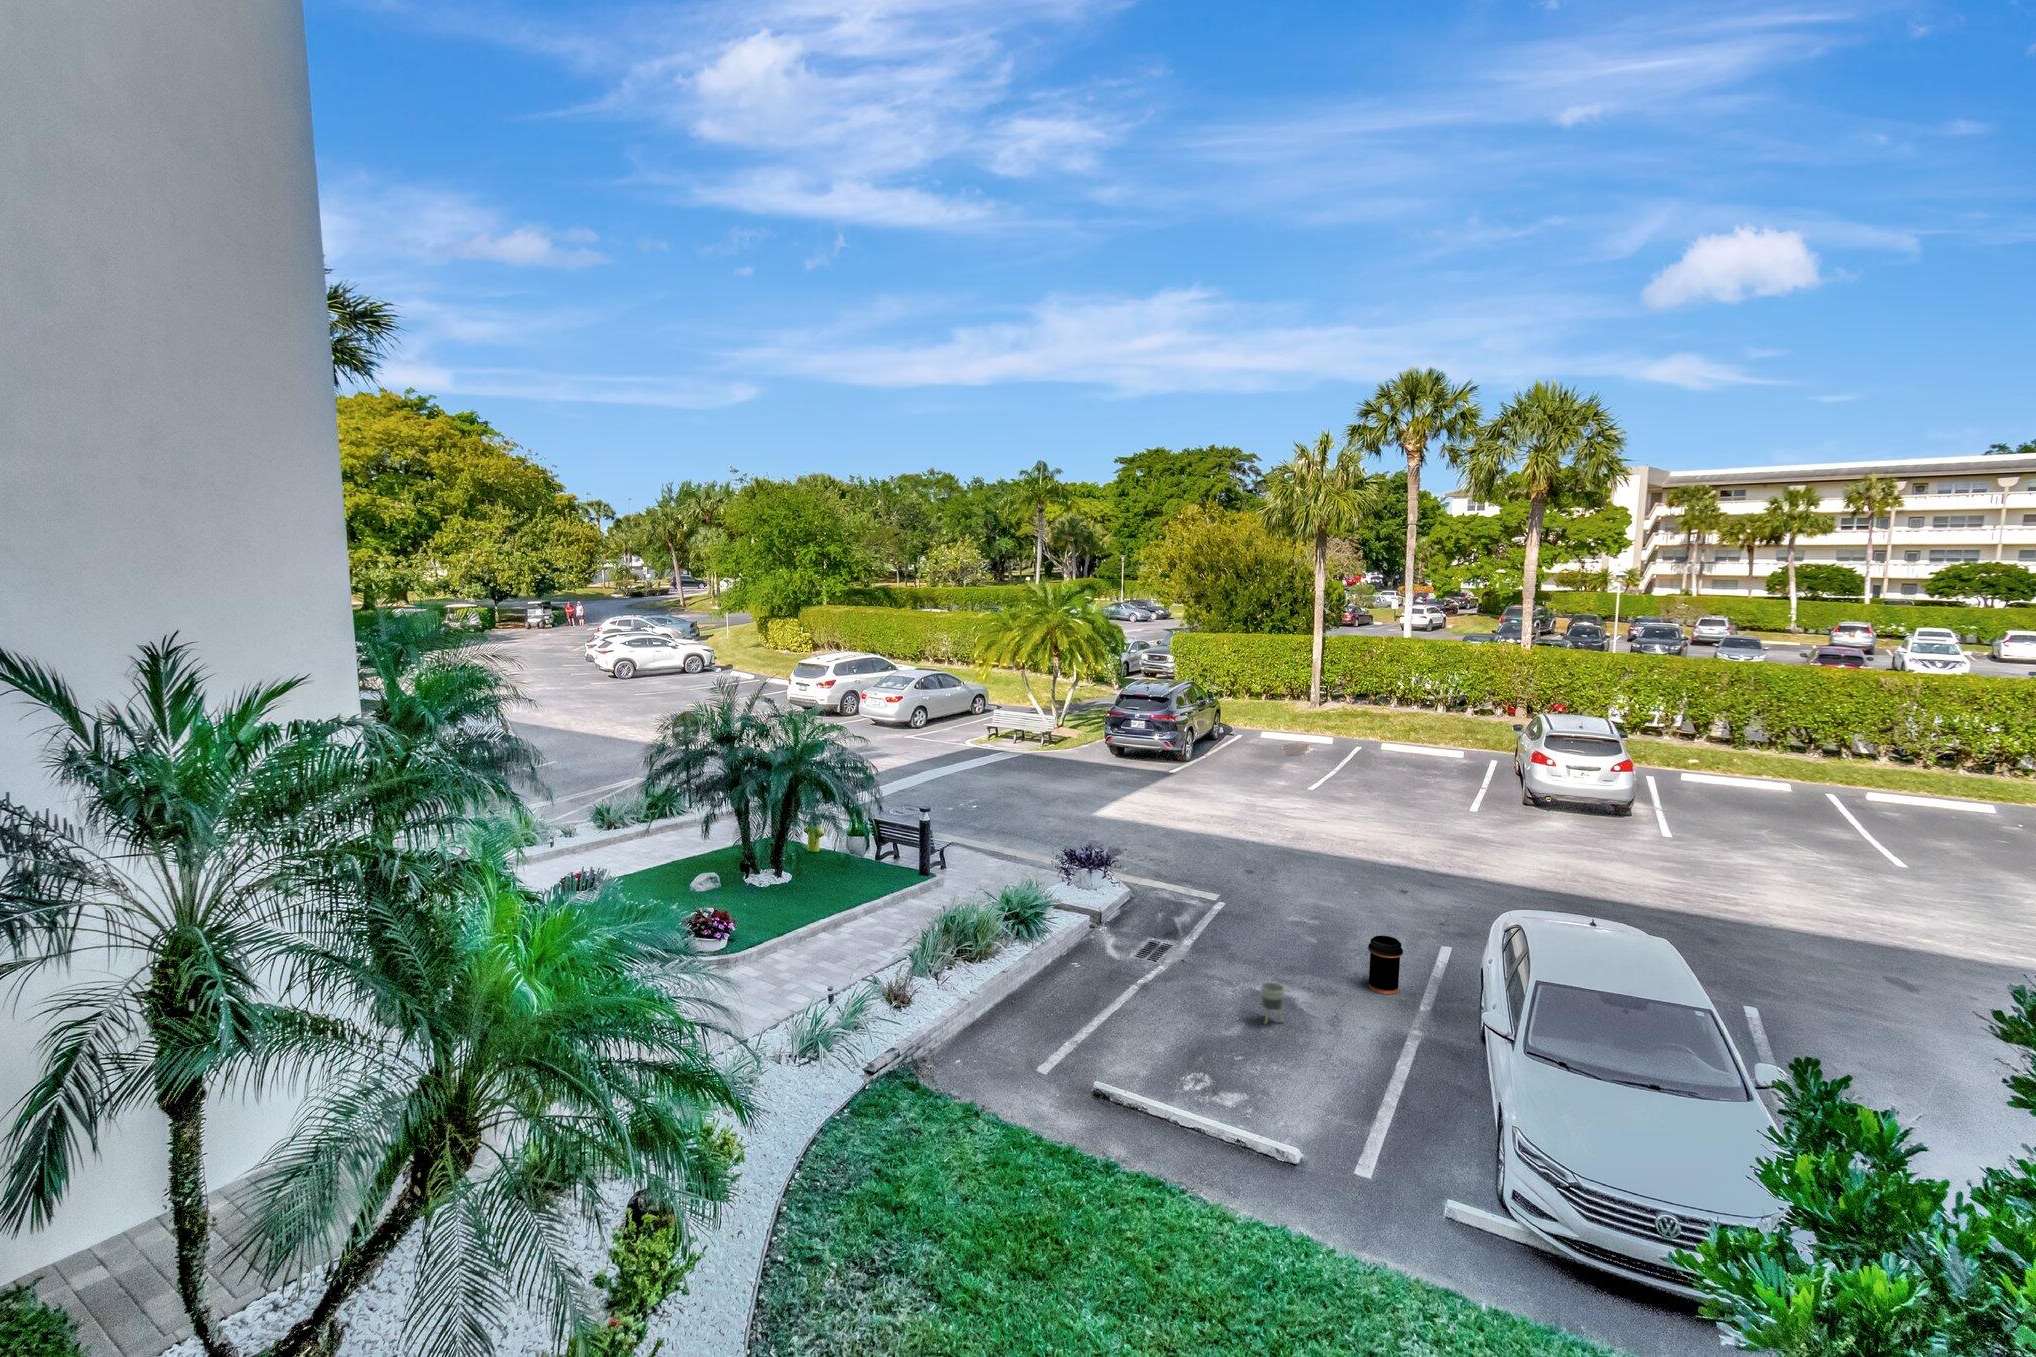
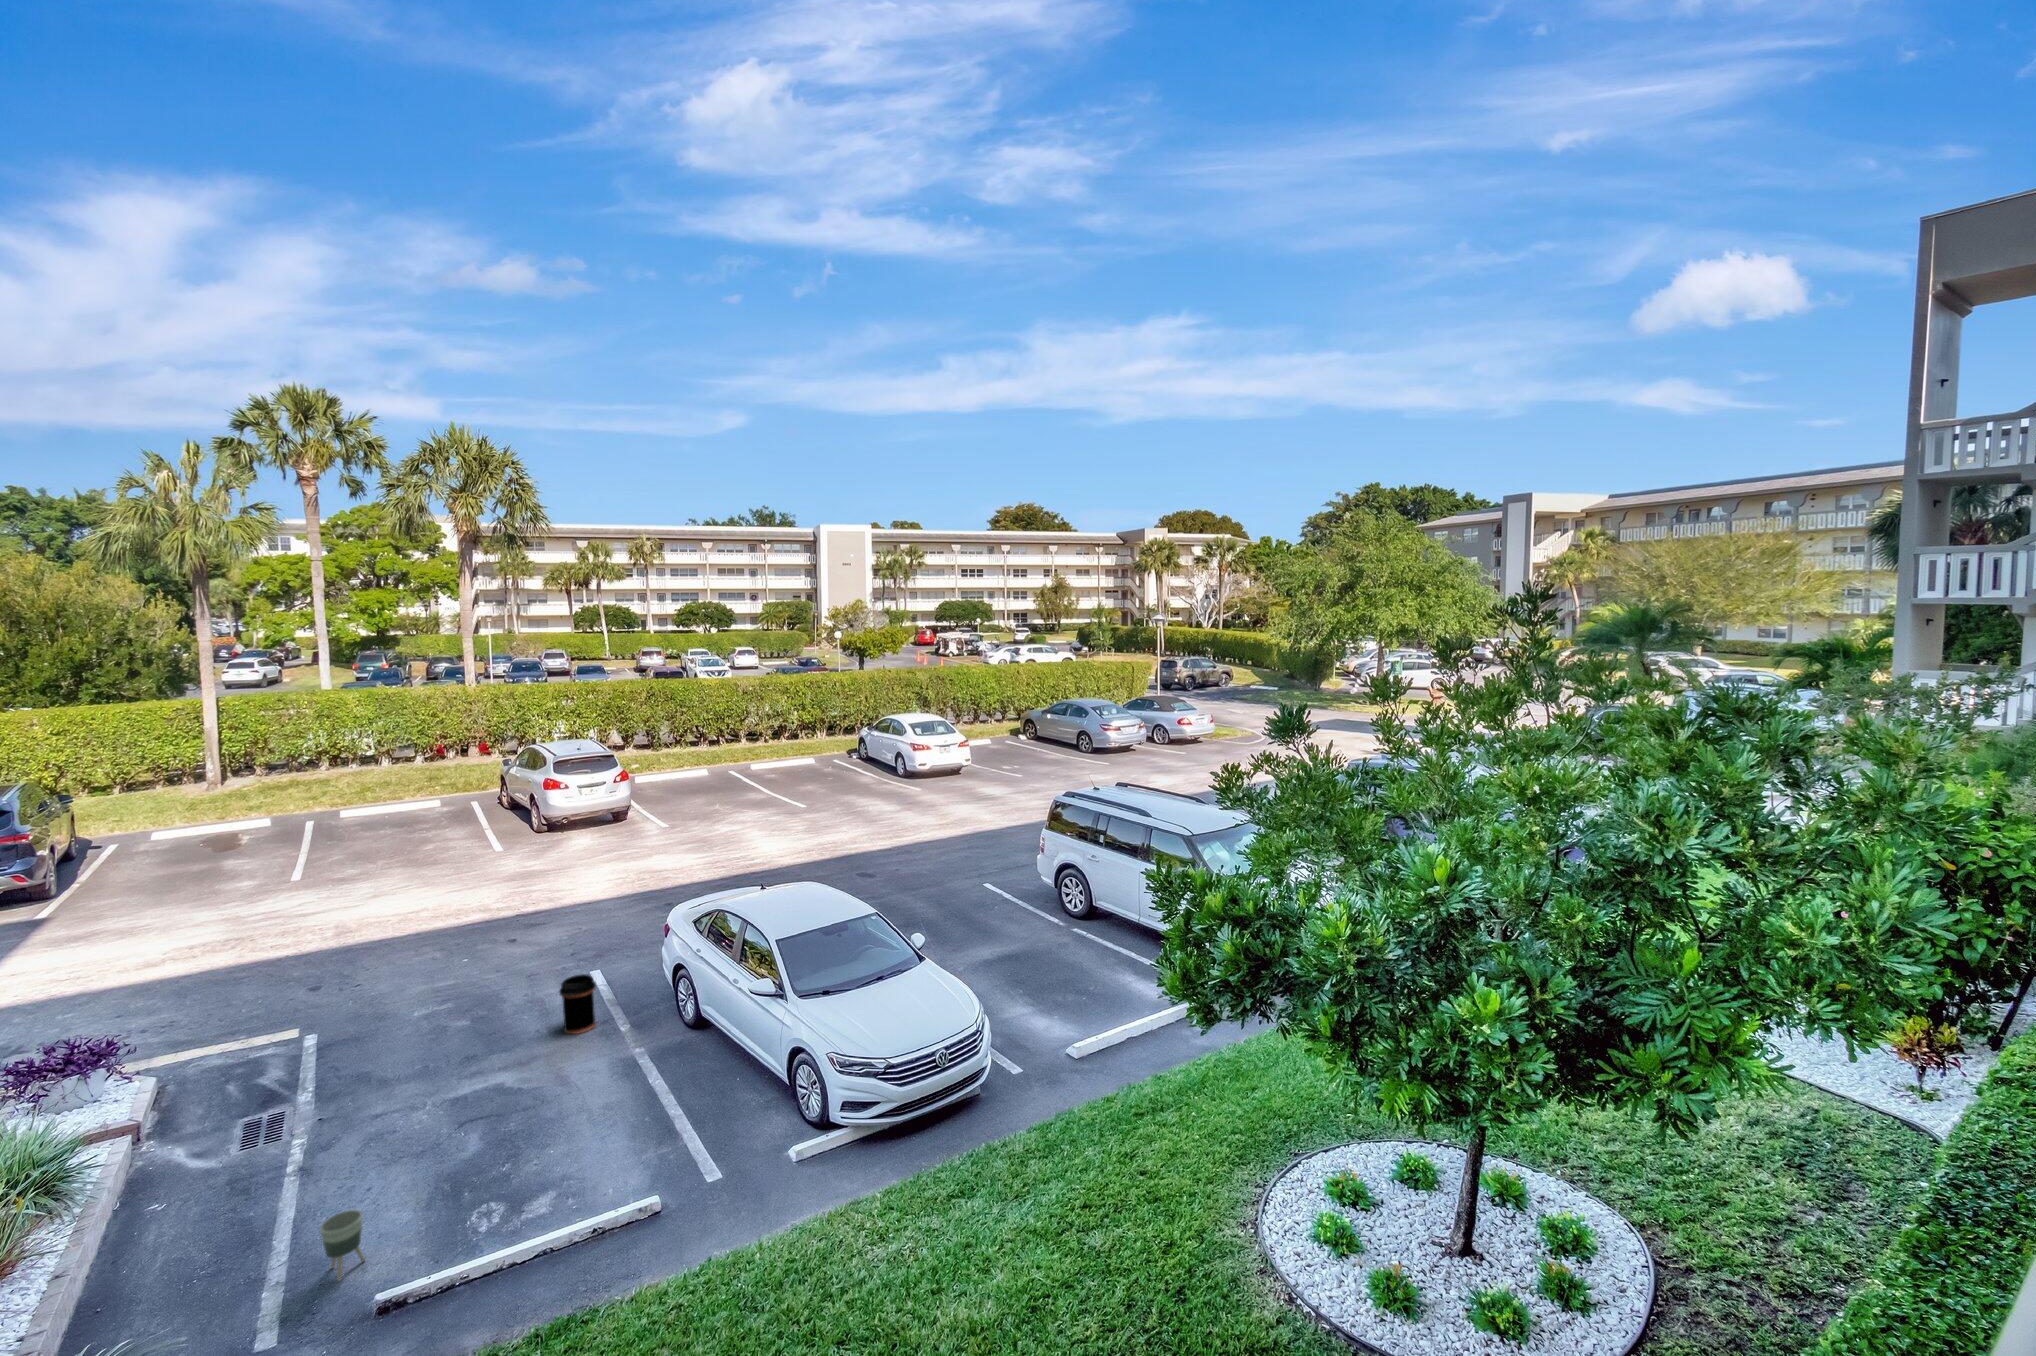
planter: present [1261,982,1285,1024] -> present [320,1210,365,1281]

